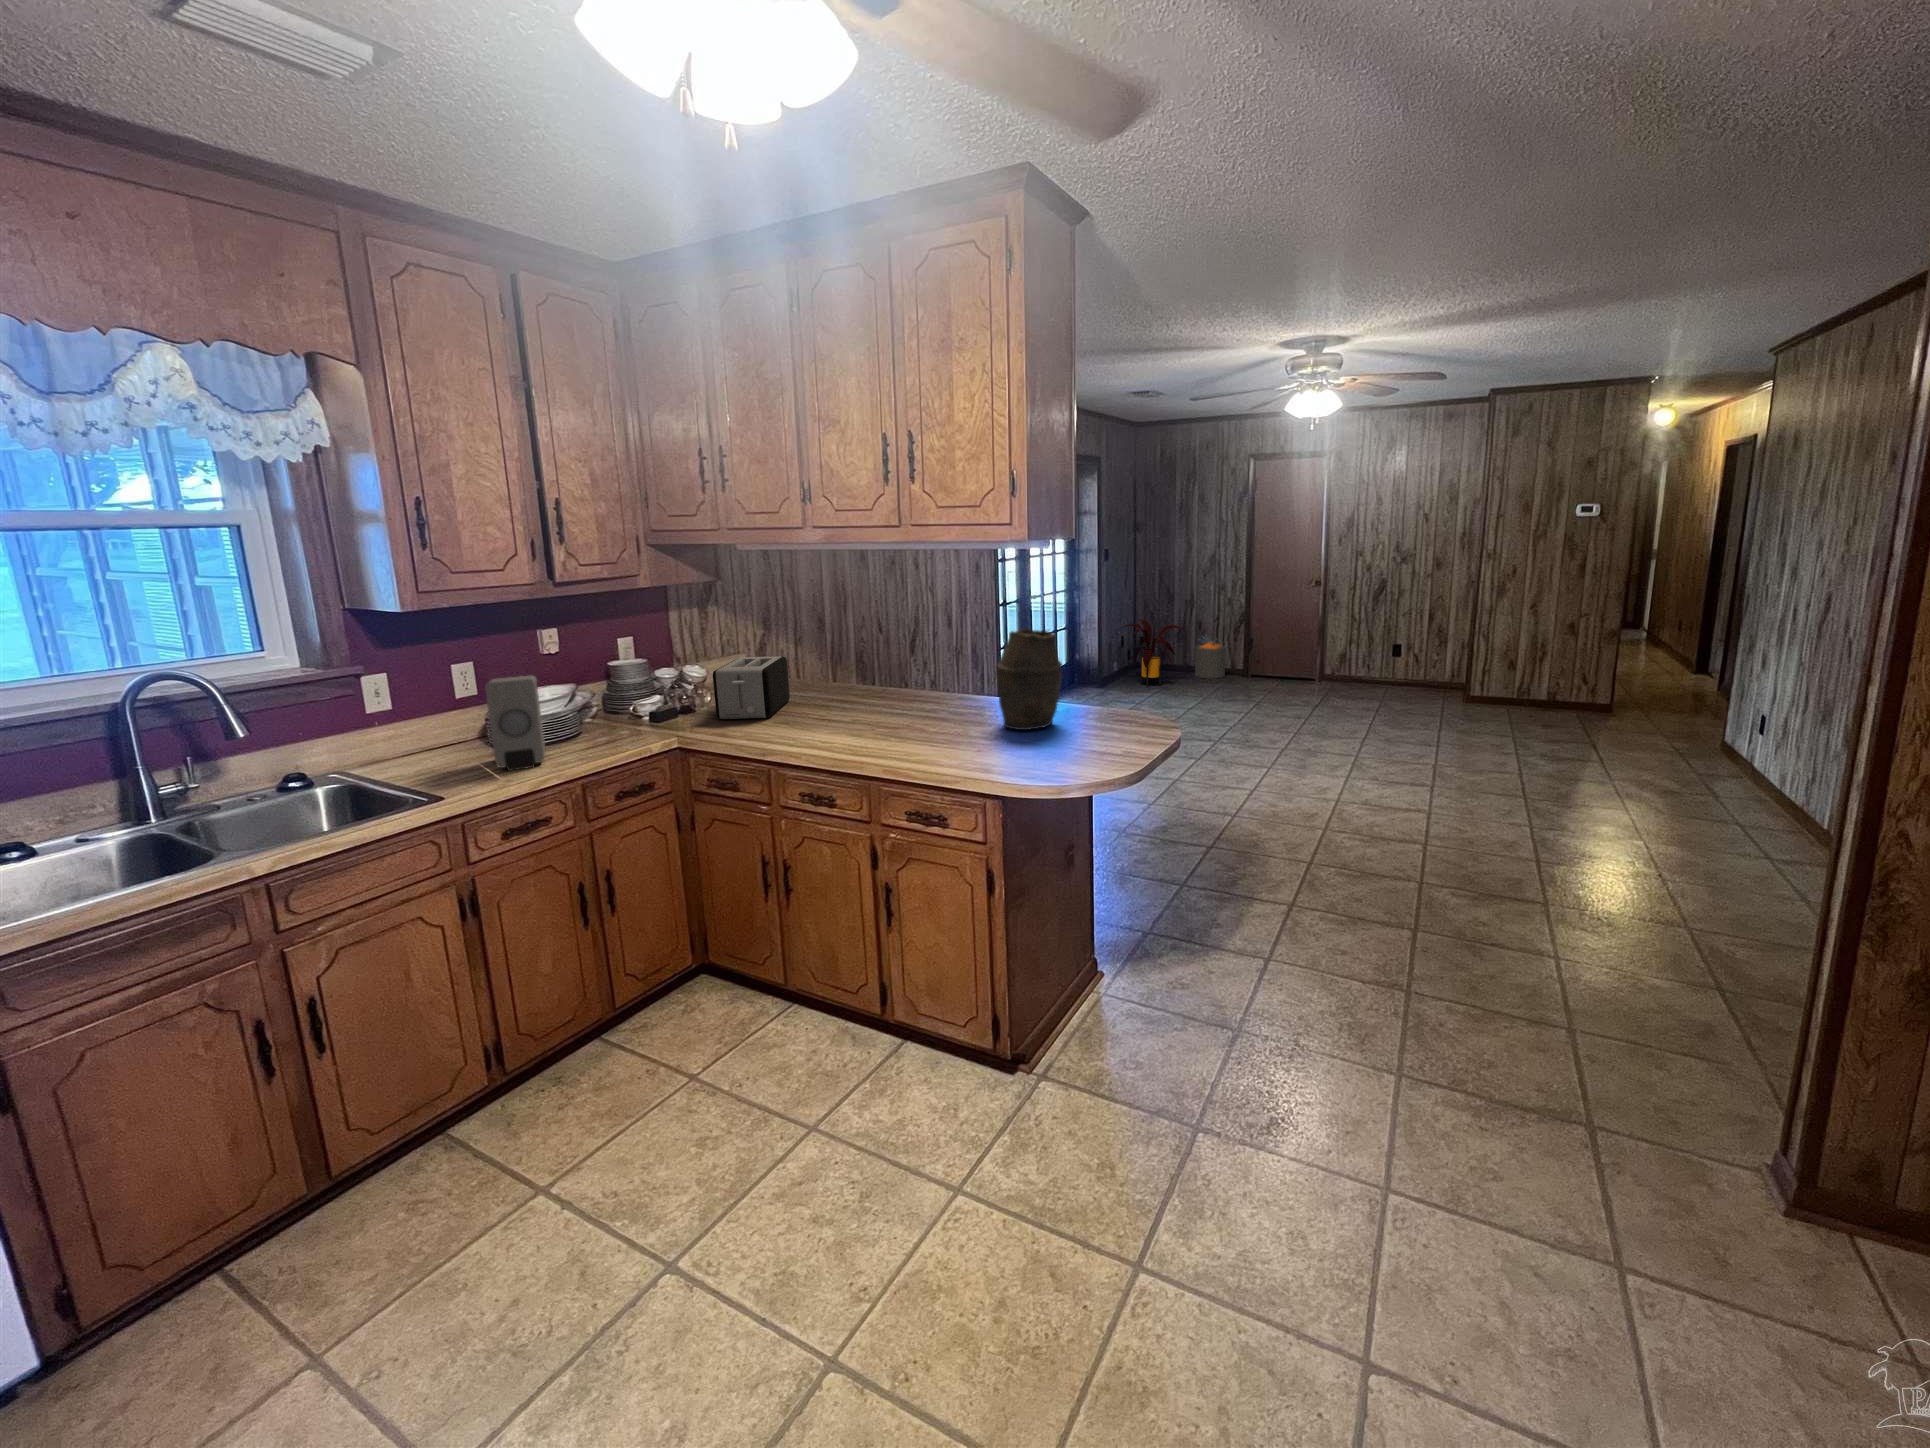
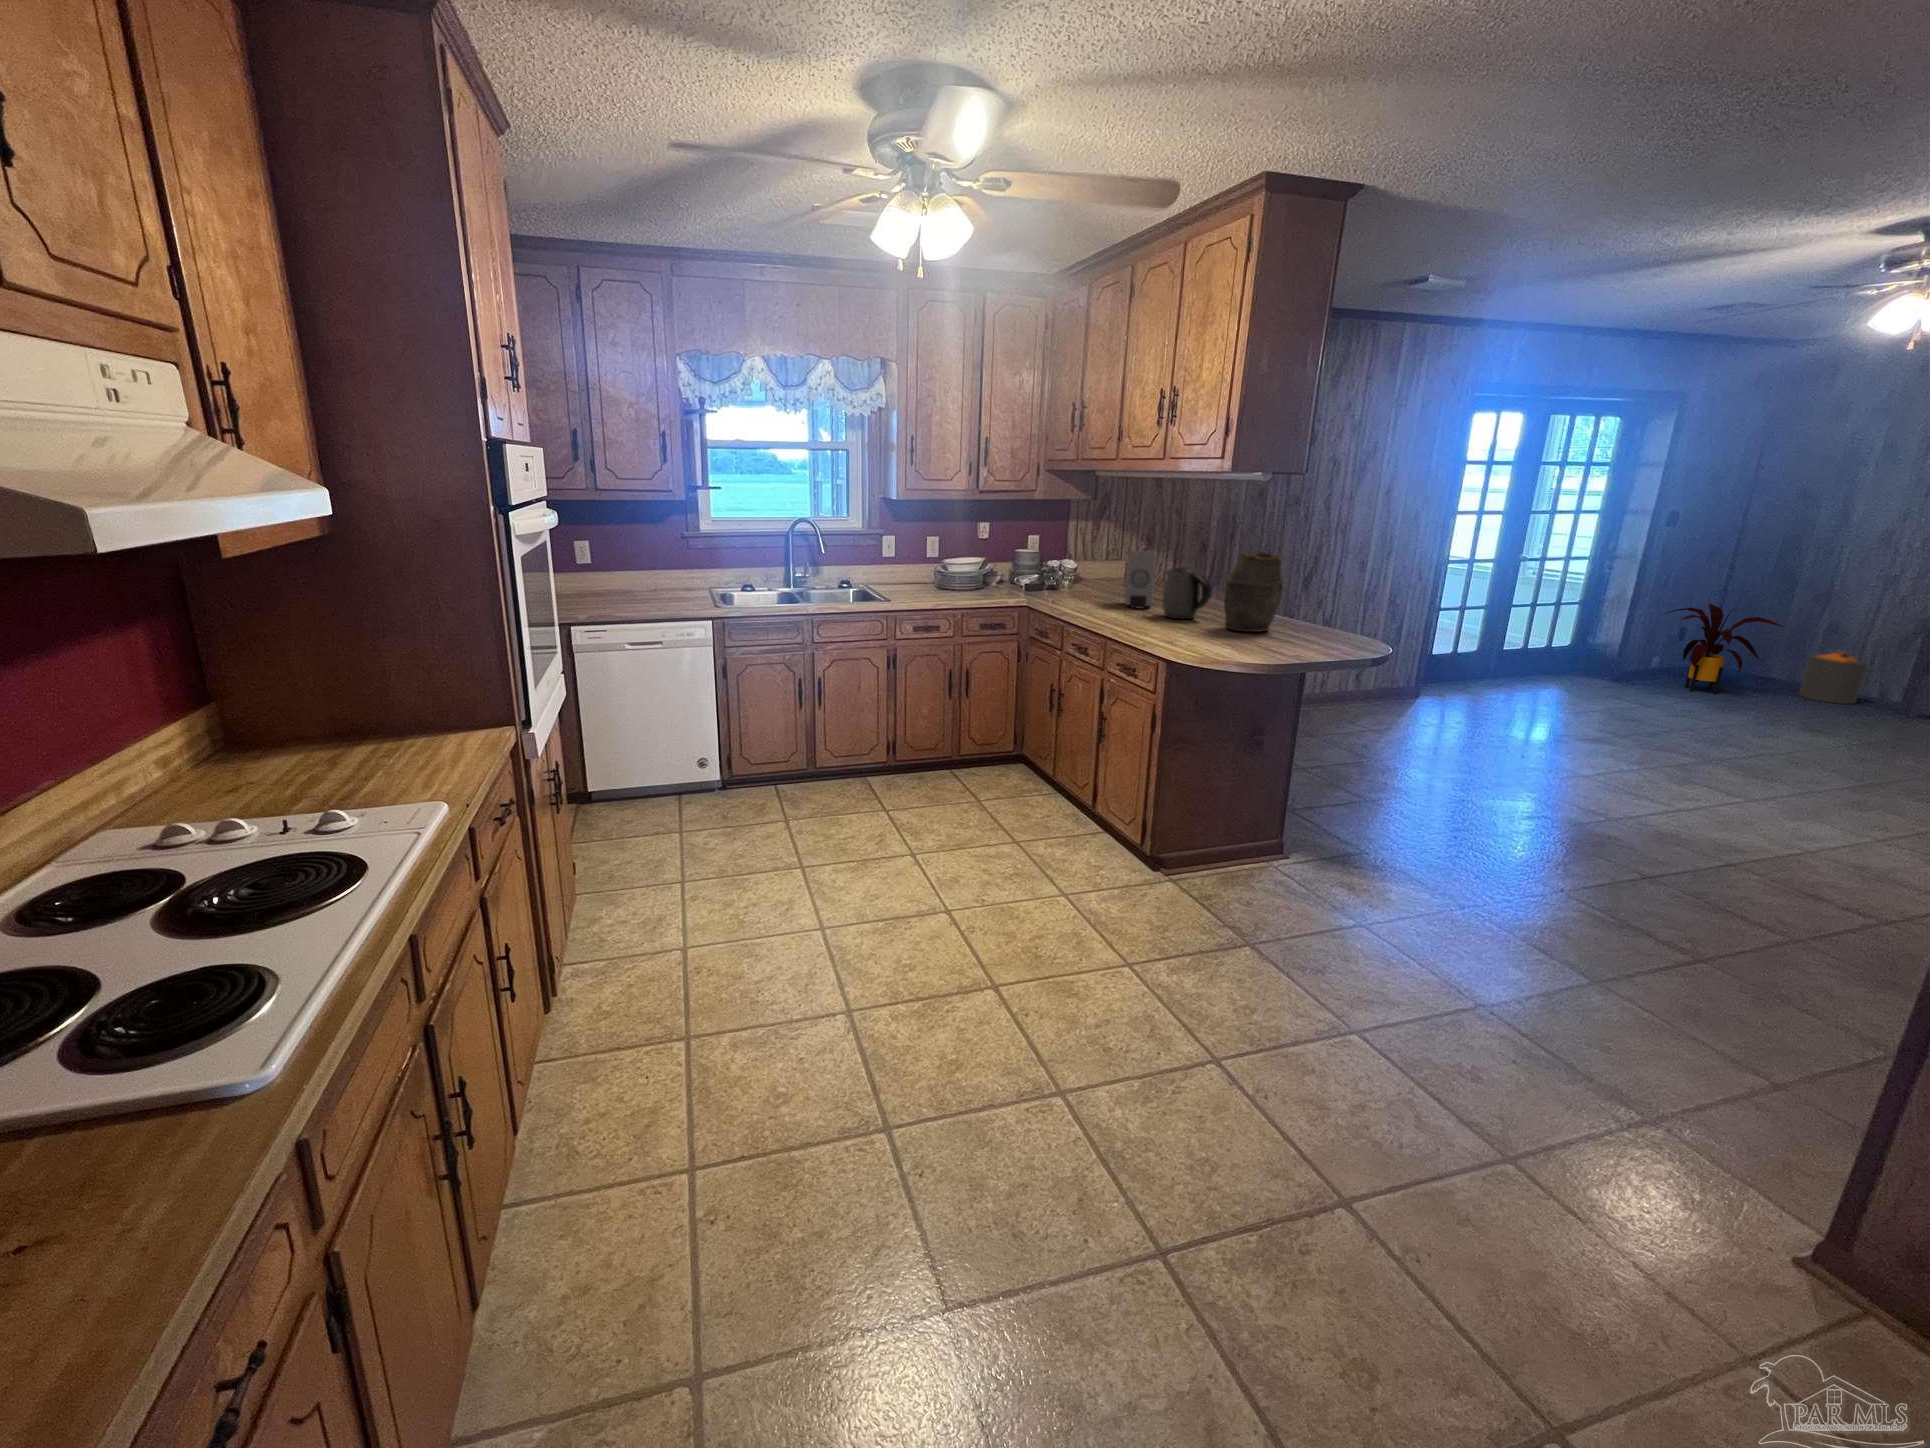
toaster: present [713,656,790,719] -> none [1058,556,1122,598]
kettle: none [897,658,966,728] -> present [1162,567,1212,619]
soap dispenser: present [485,676,545,771] -> present [1125,551,1157,609]

